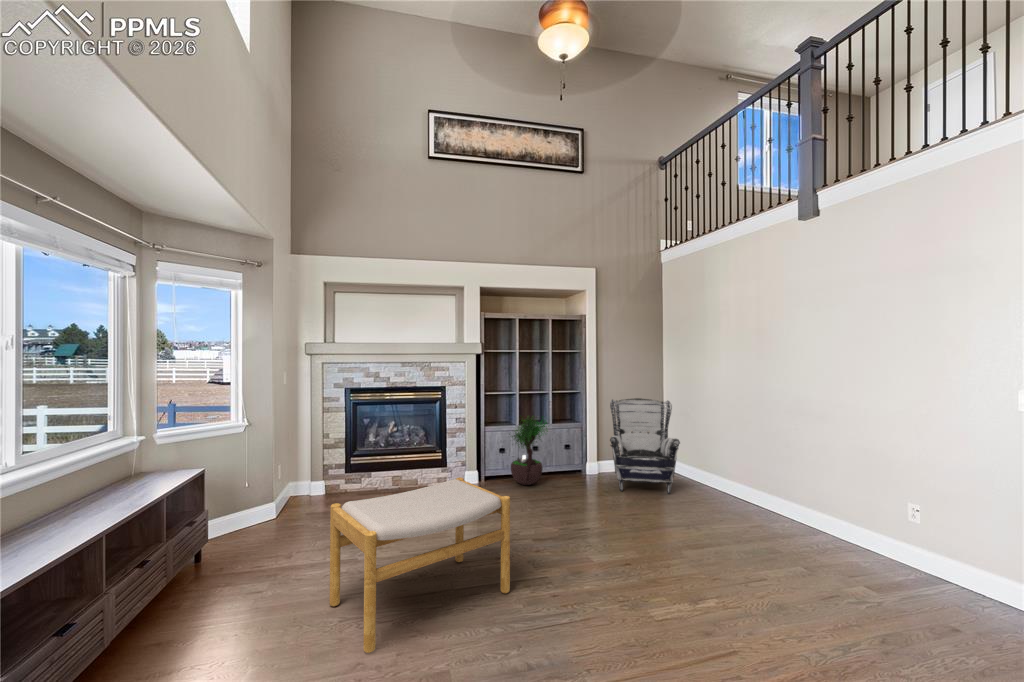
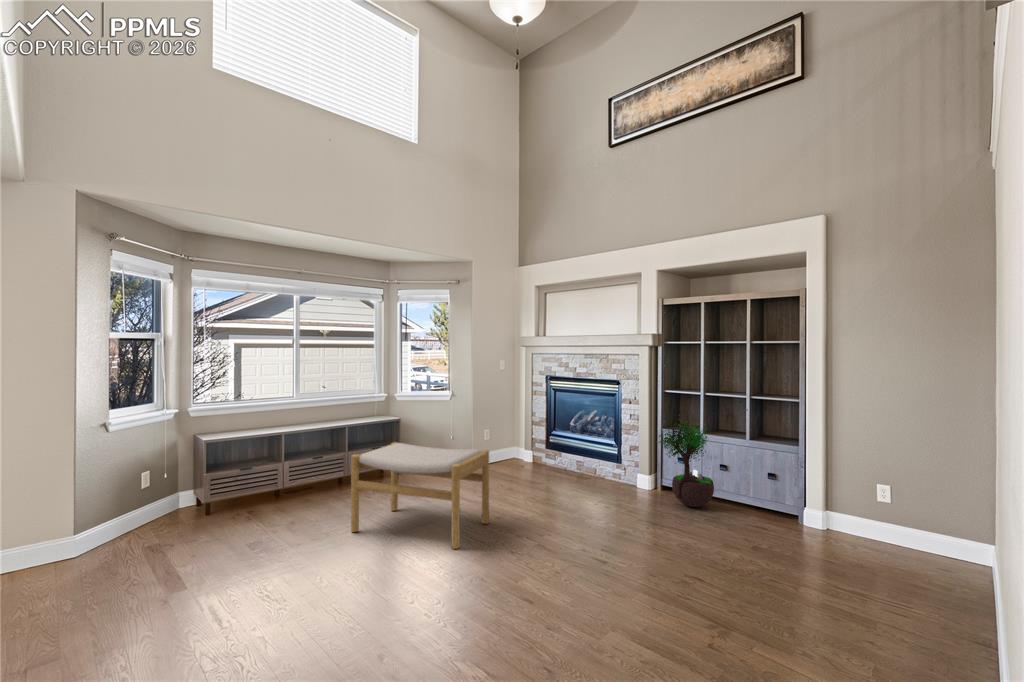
armchair: present [610,398,680,494] -> none [776,416,944,583]

